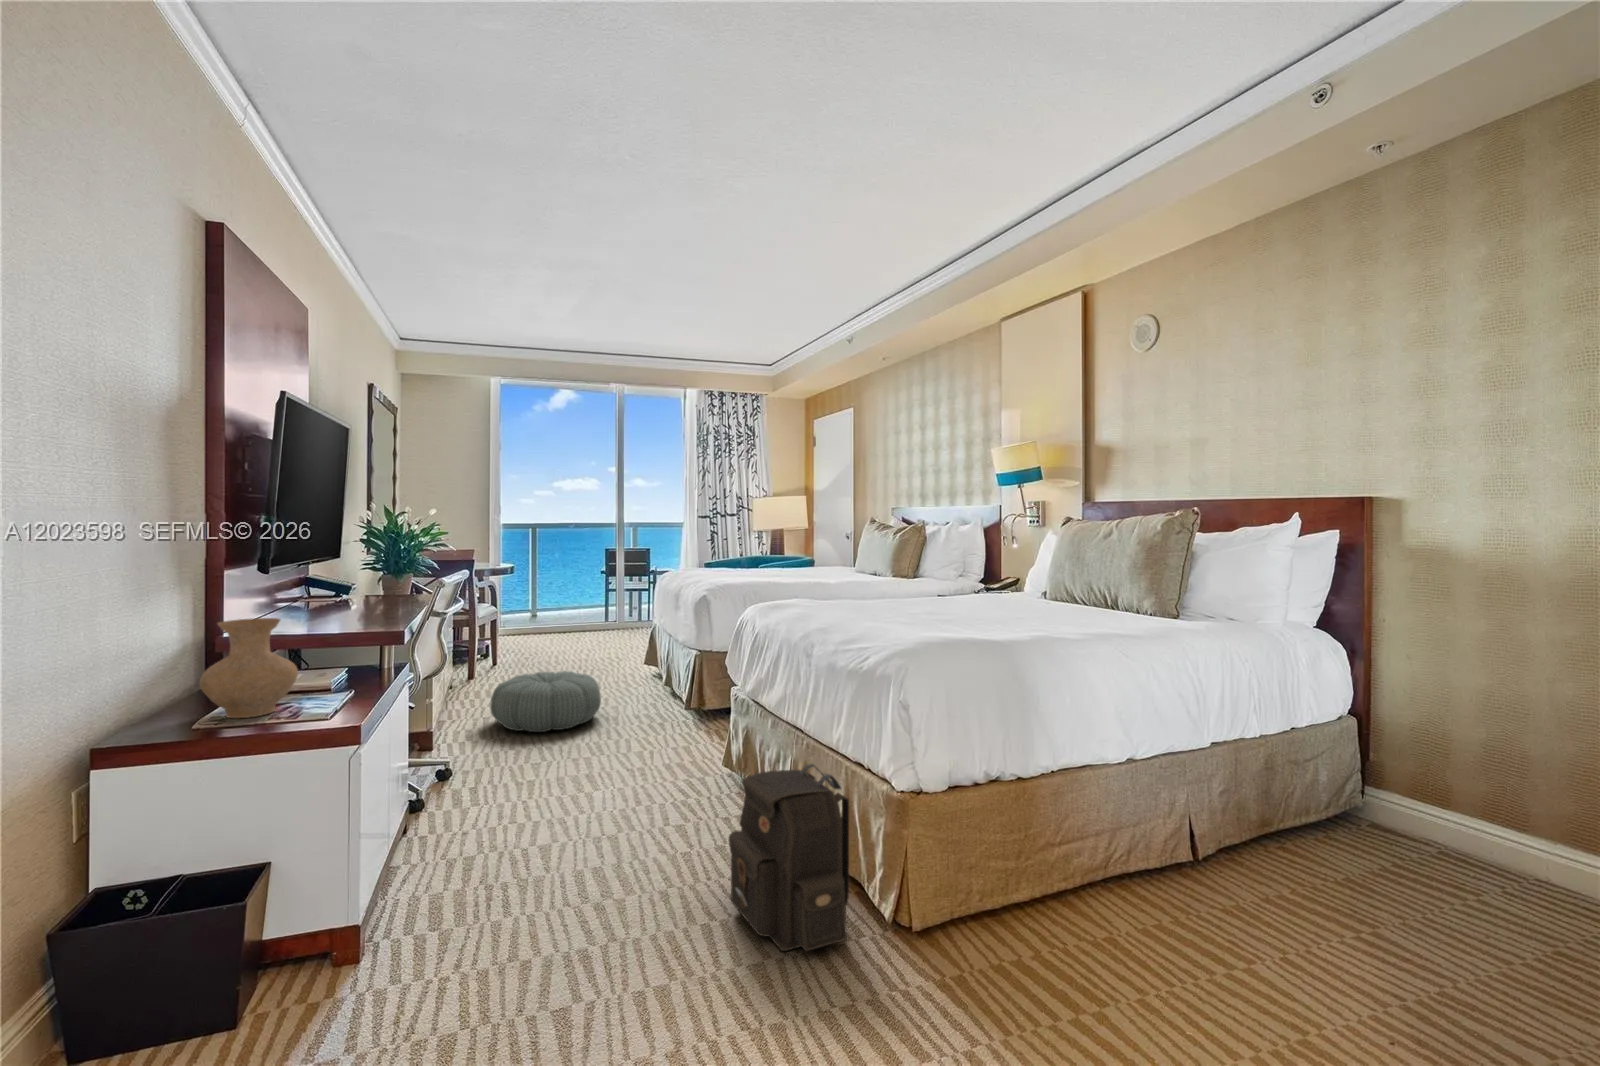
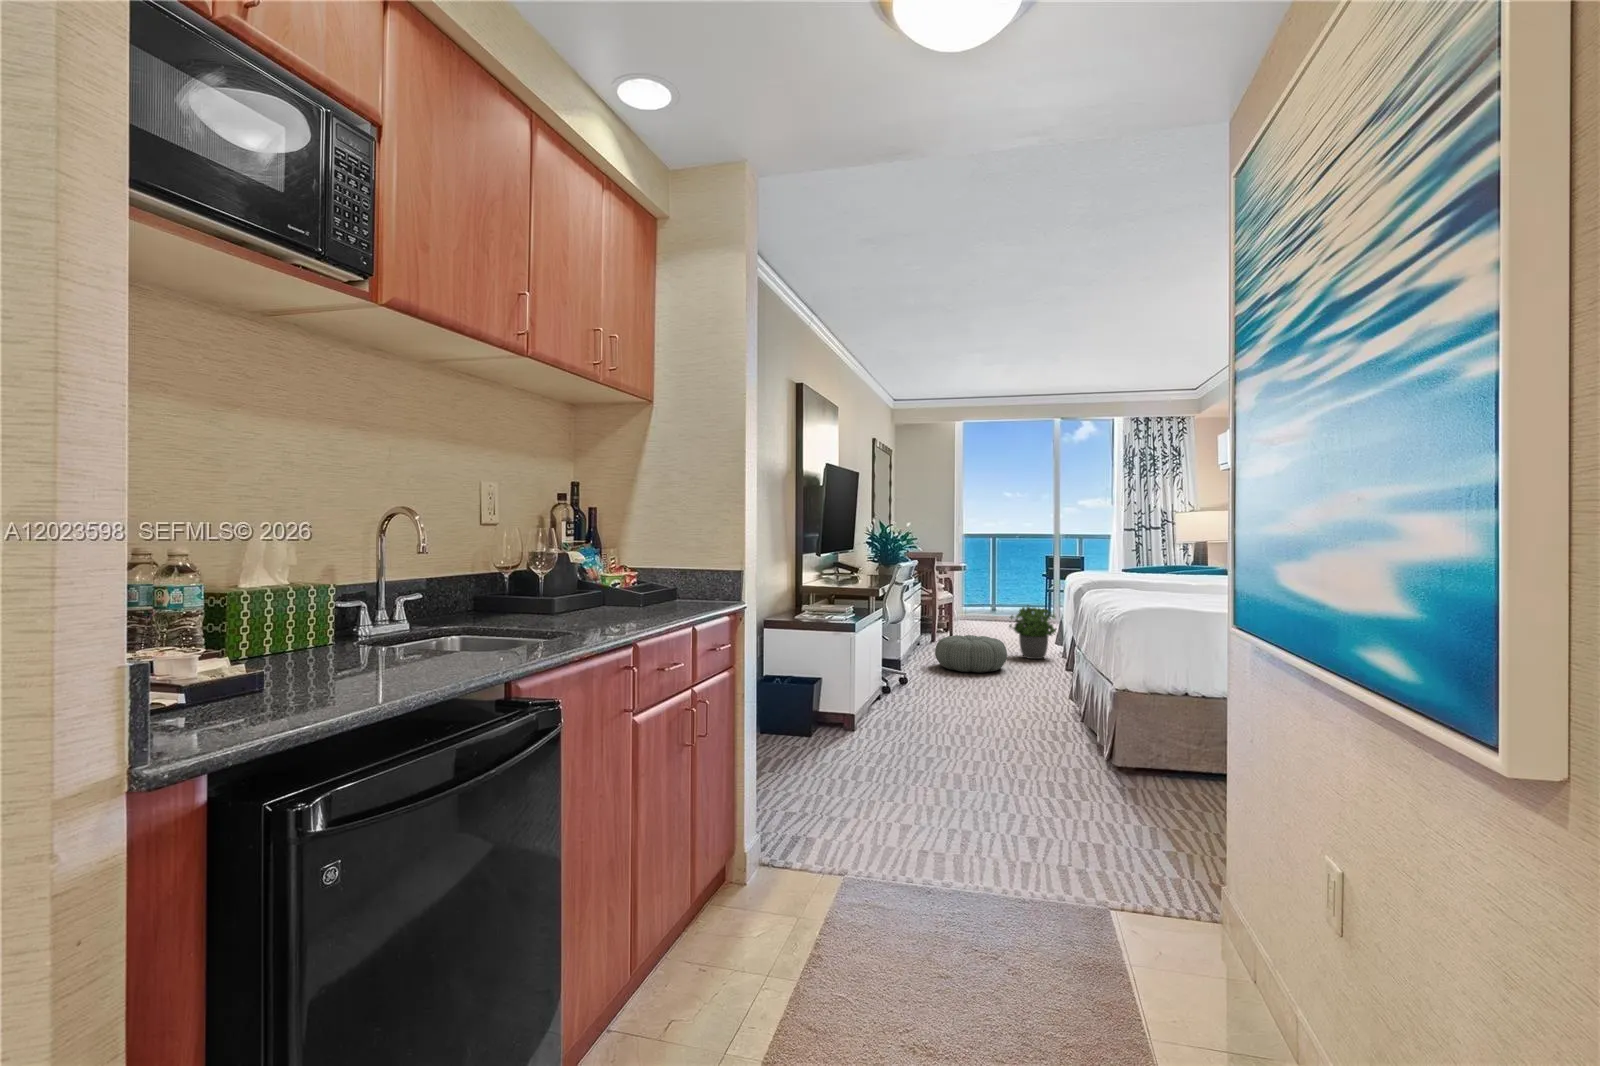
potted plant: none [591,617,656,691] -> present [1009,605,1057,659]
vase: present [200,618,298,718] -> none [798,577,833,619]
backpack: present [729,764,849,951] -> none [1028,676,1095,768]

